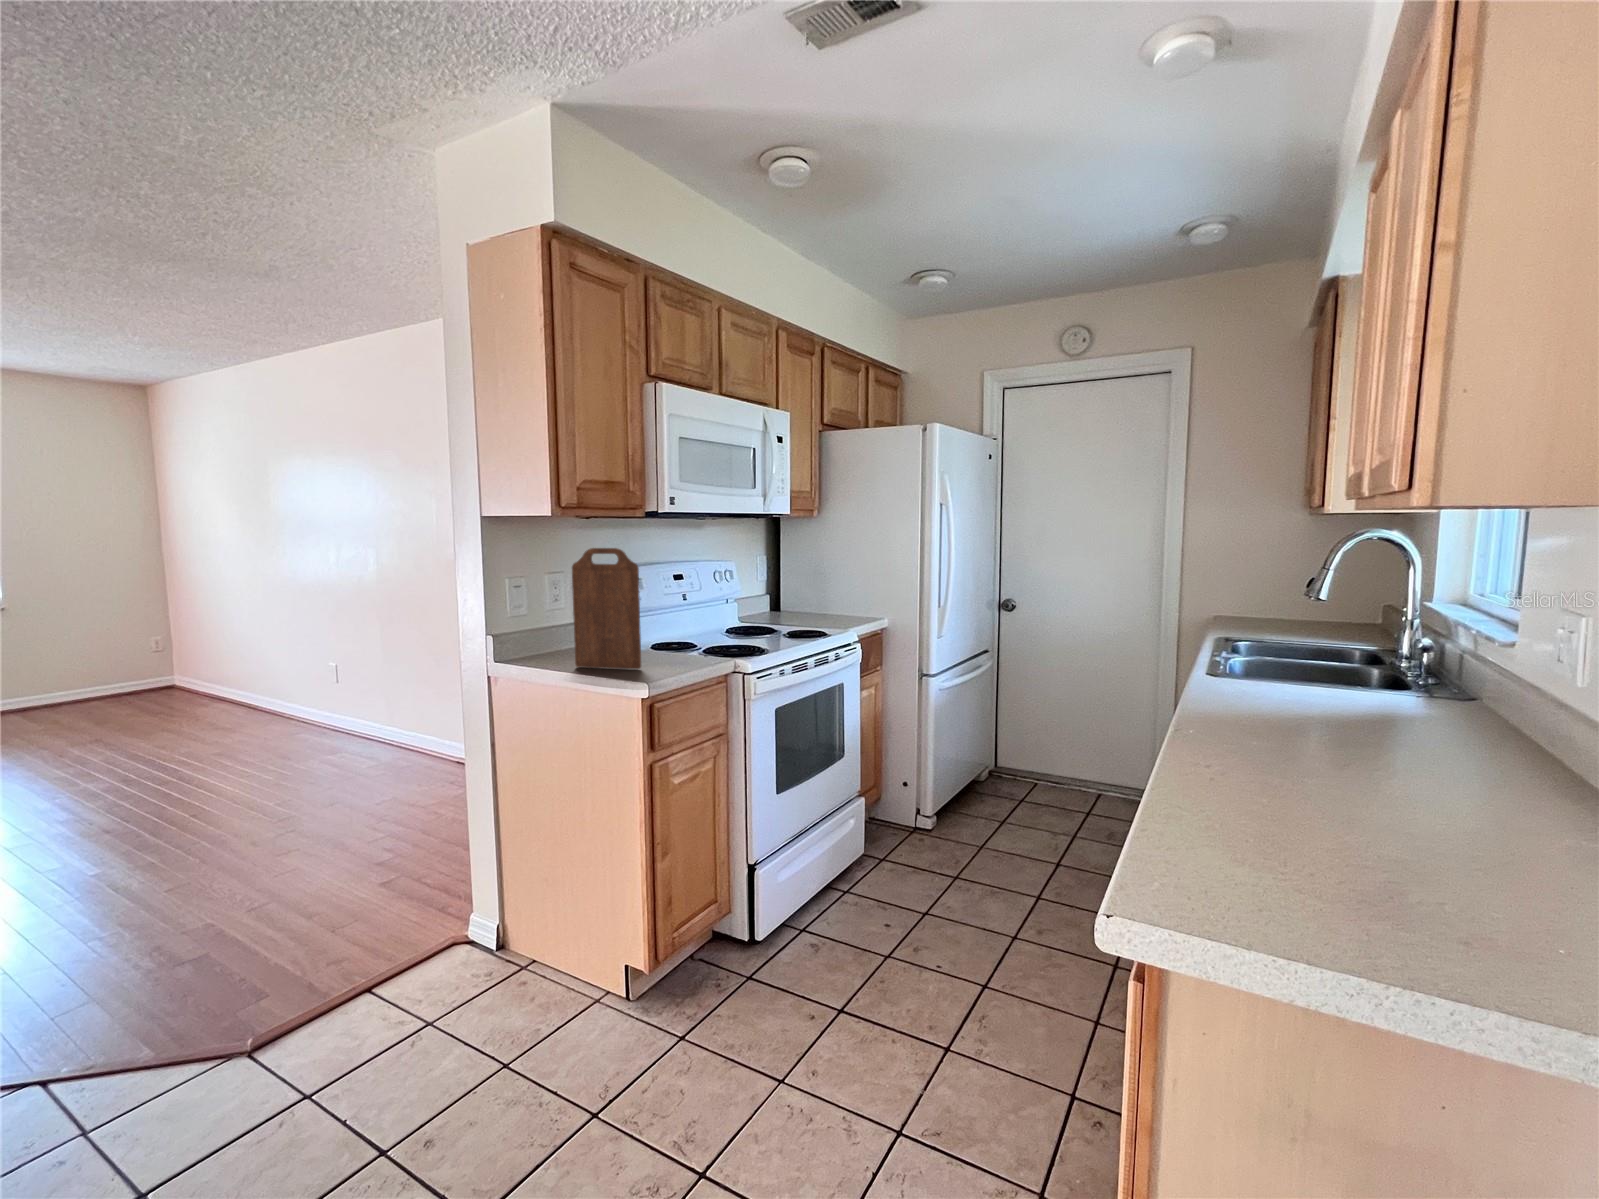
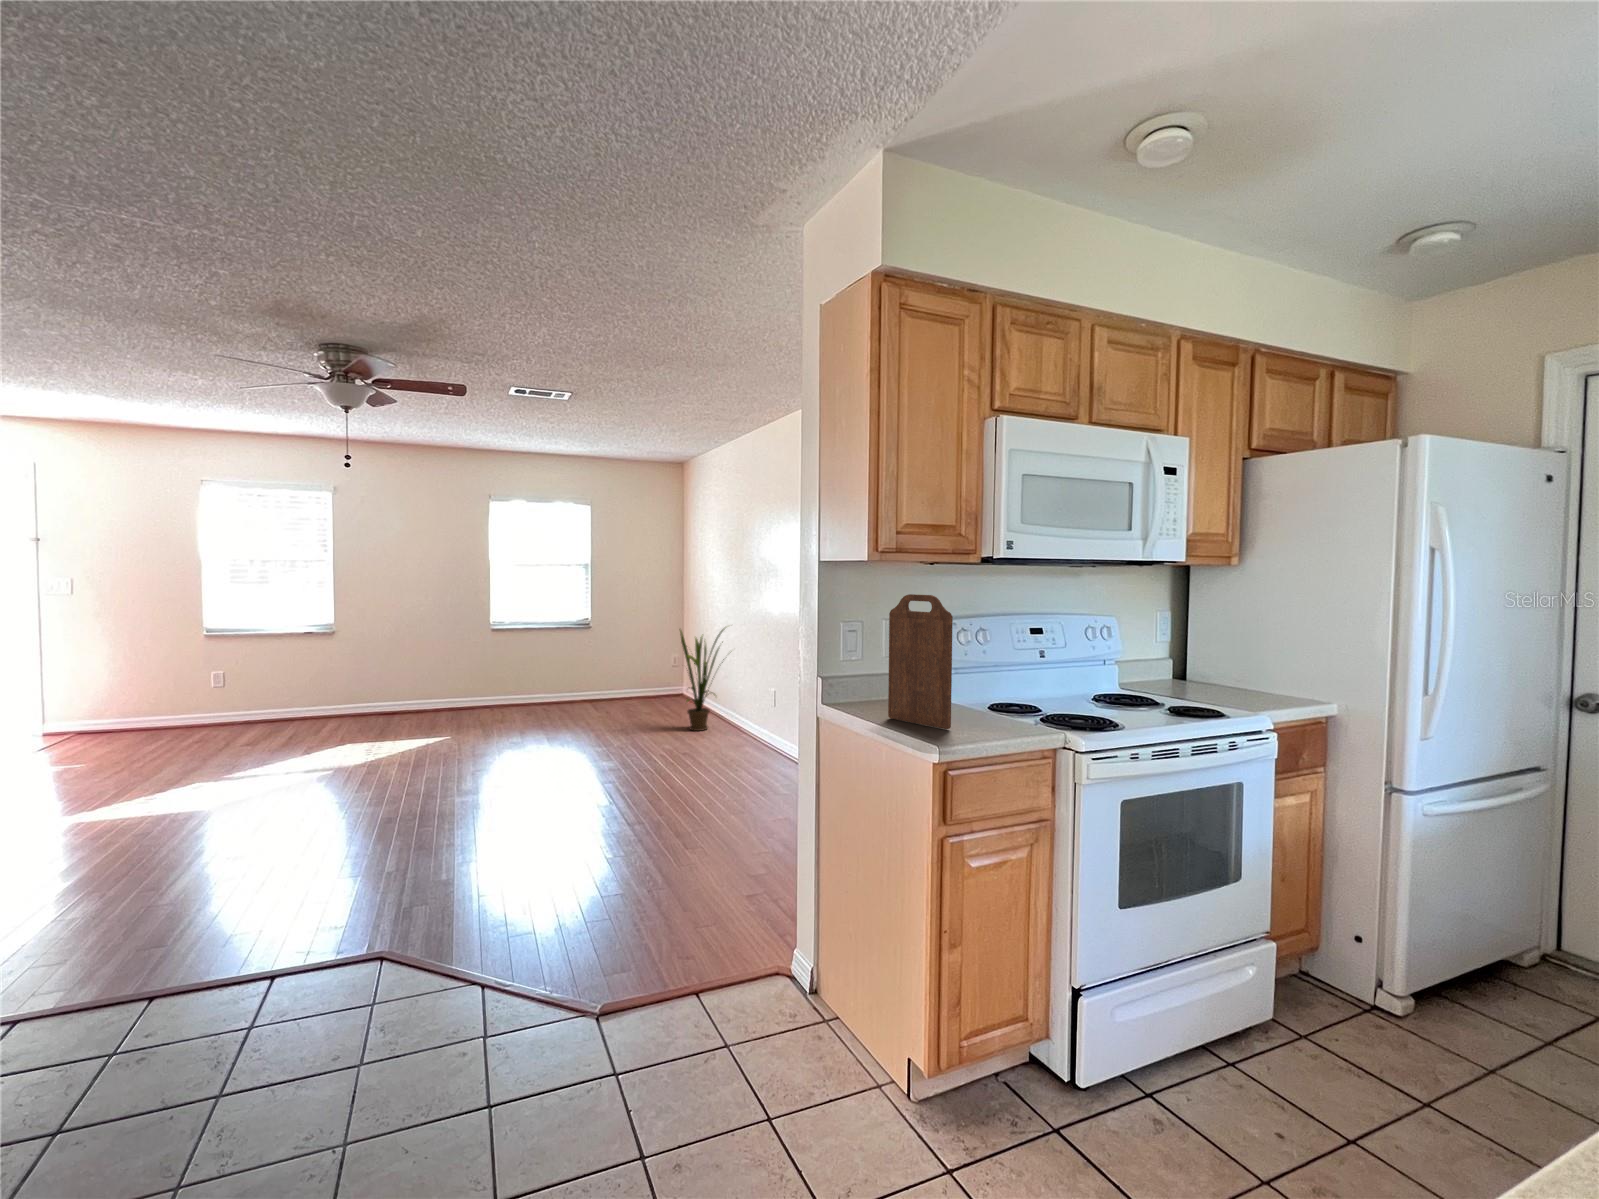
house plant: none [185,595,273,731] -> present [680,628,725,731]

